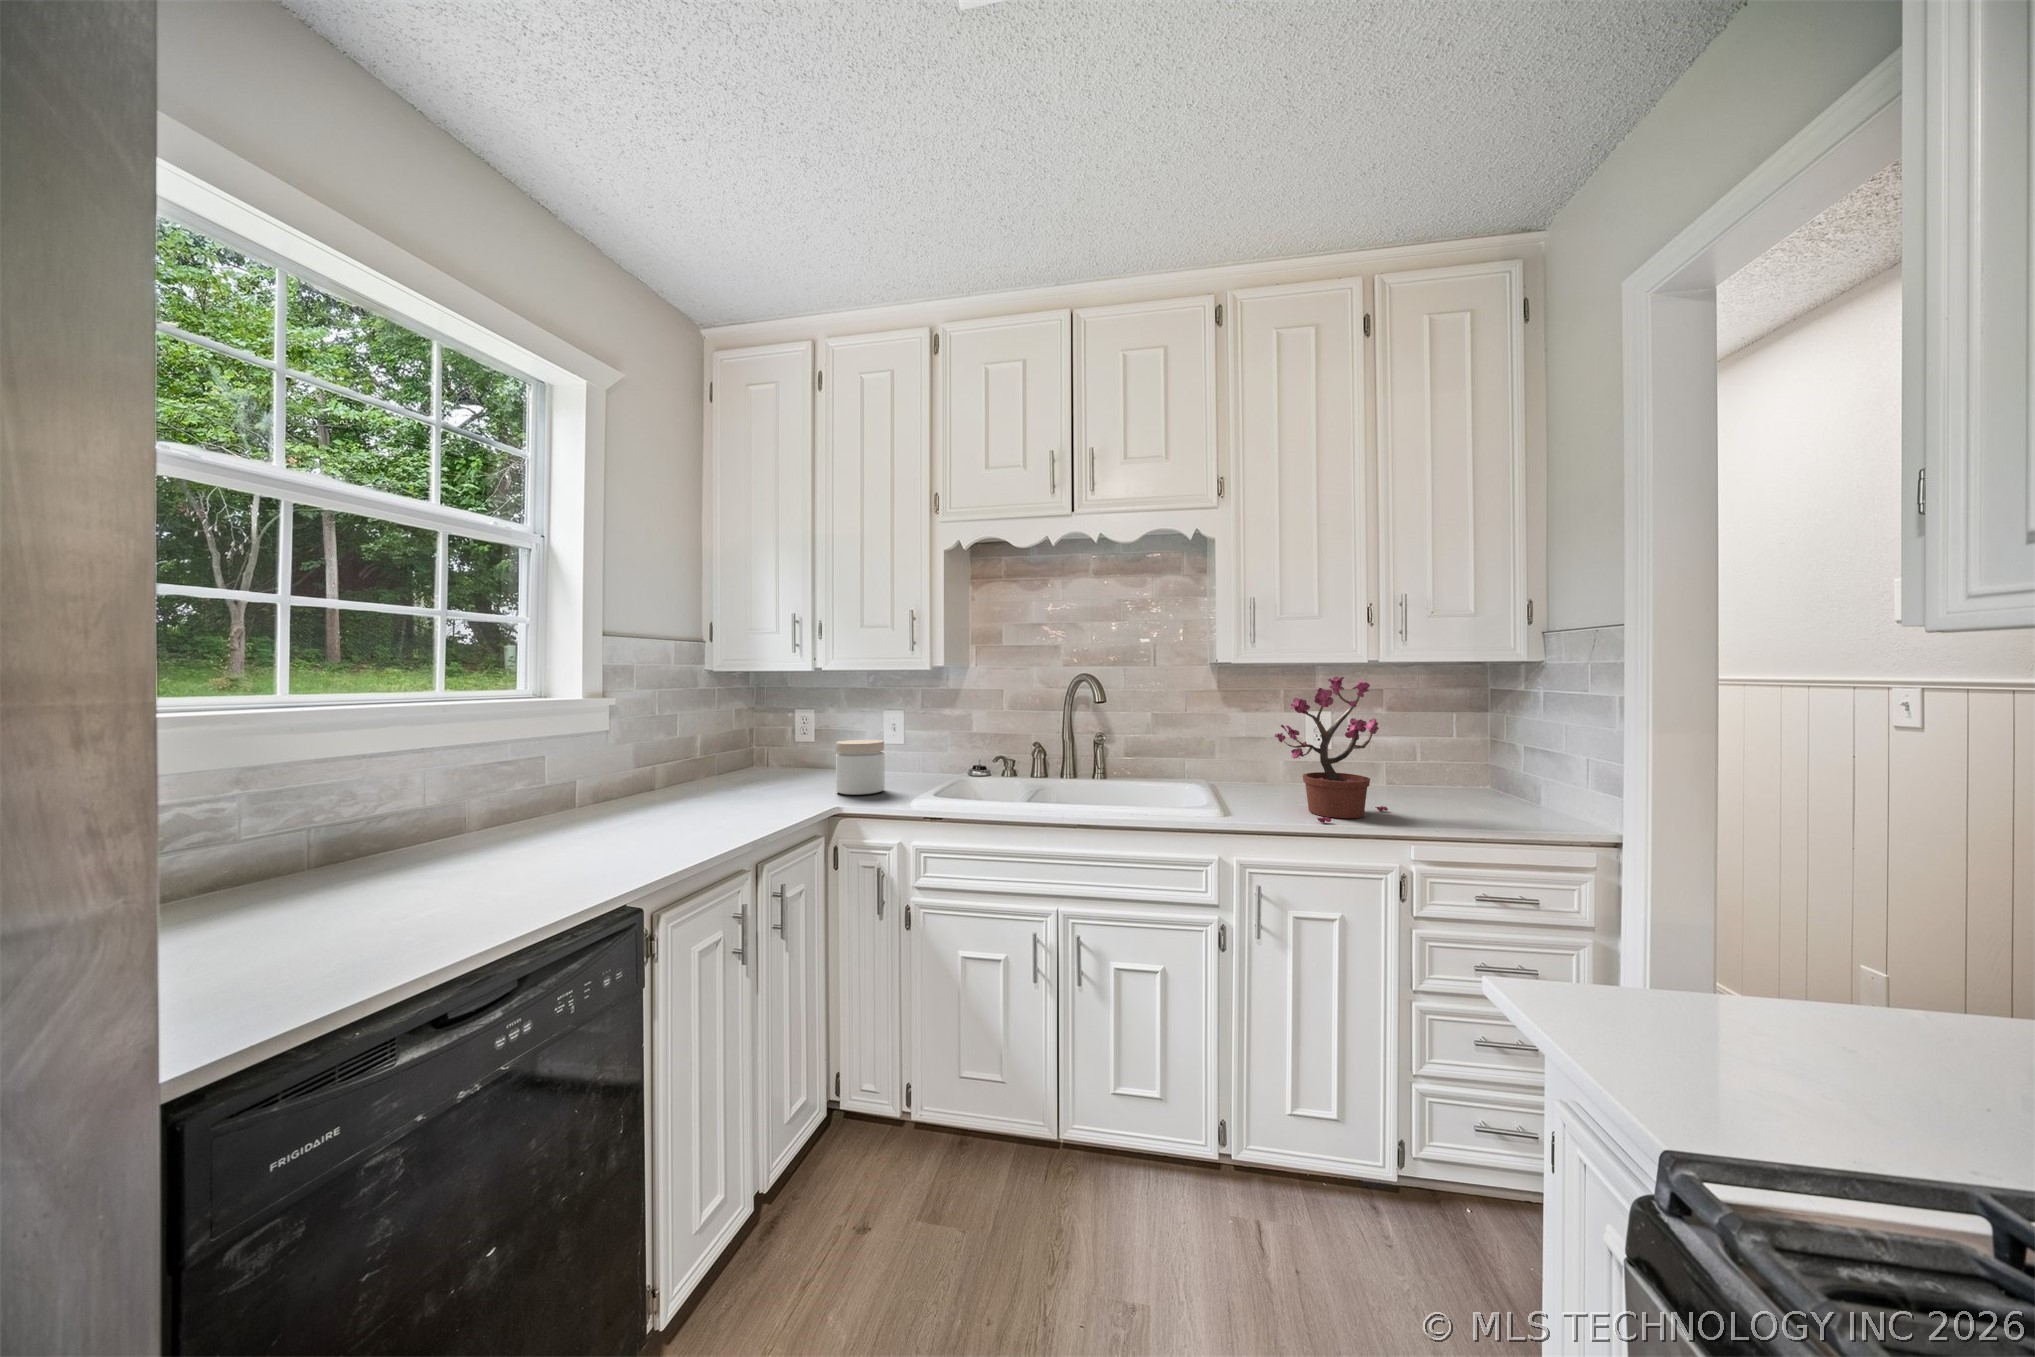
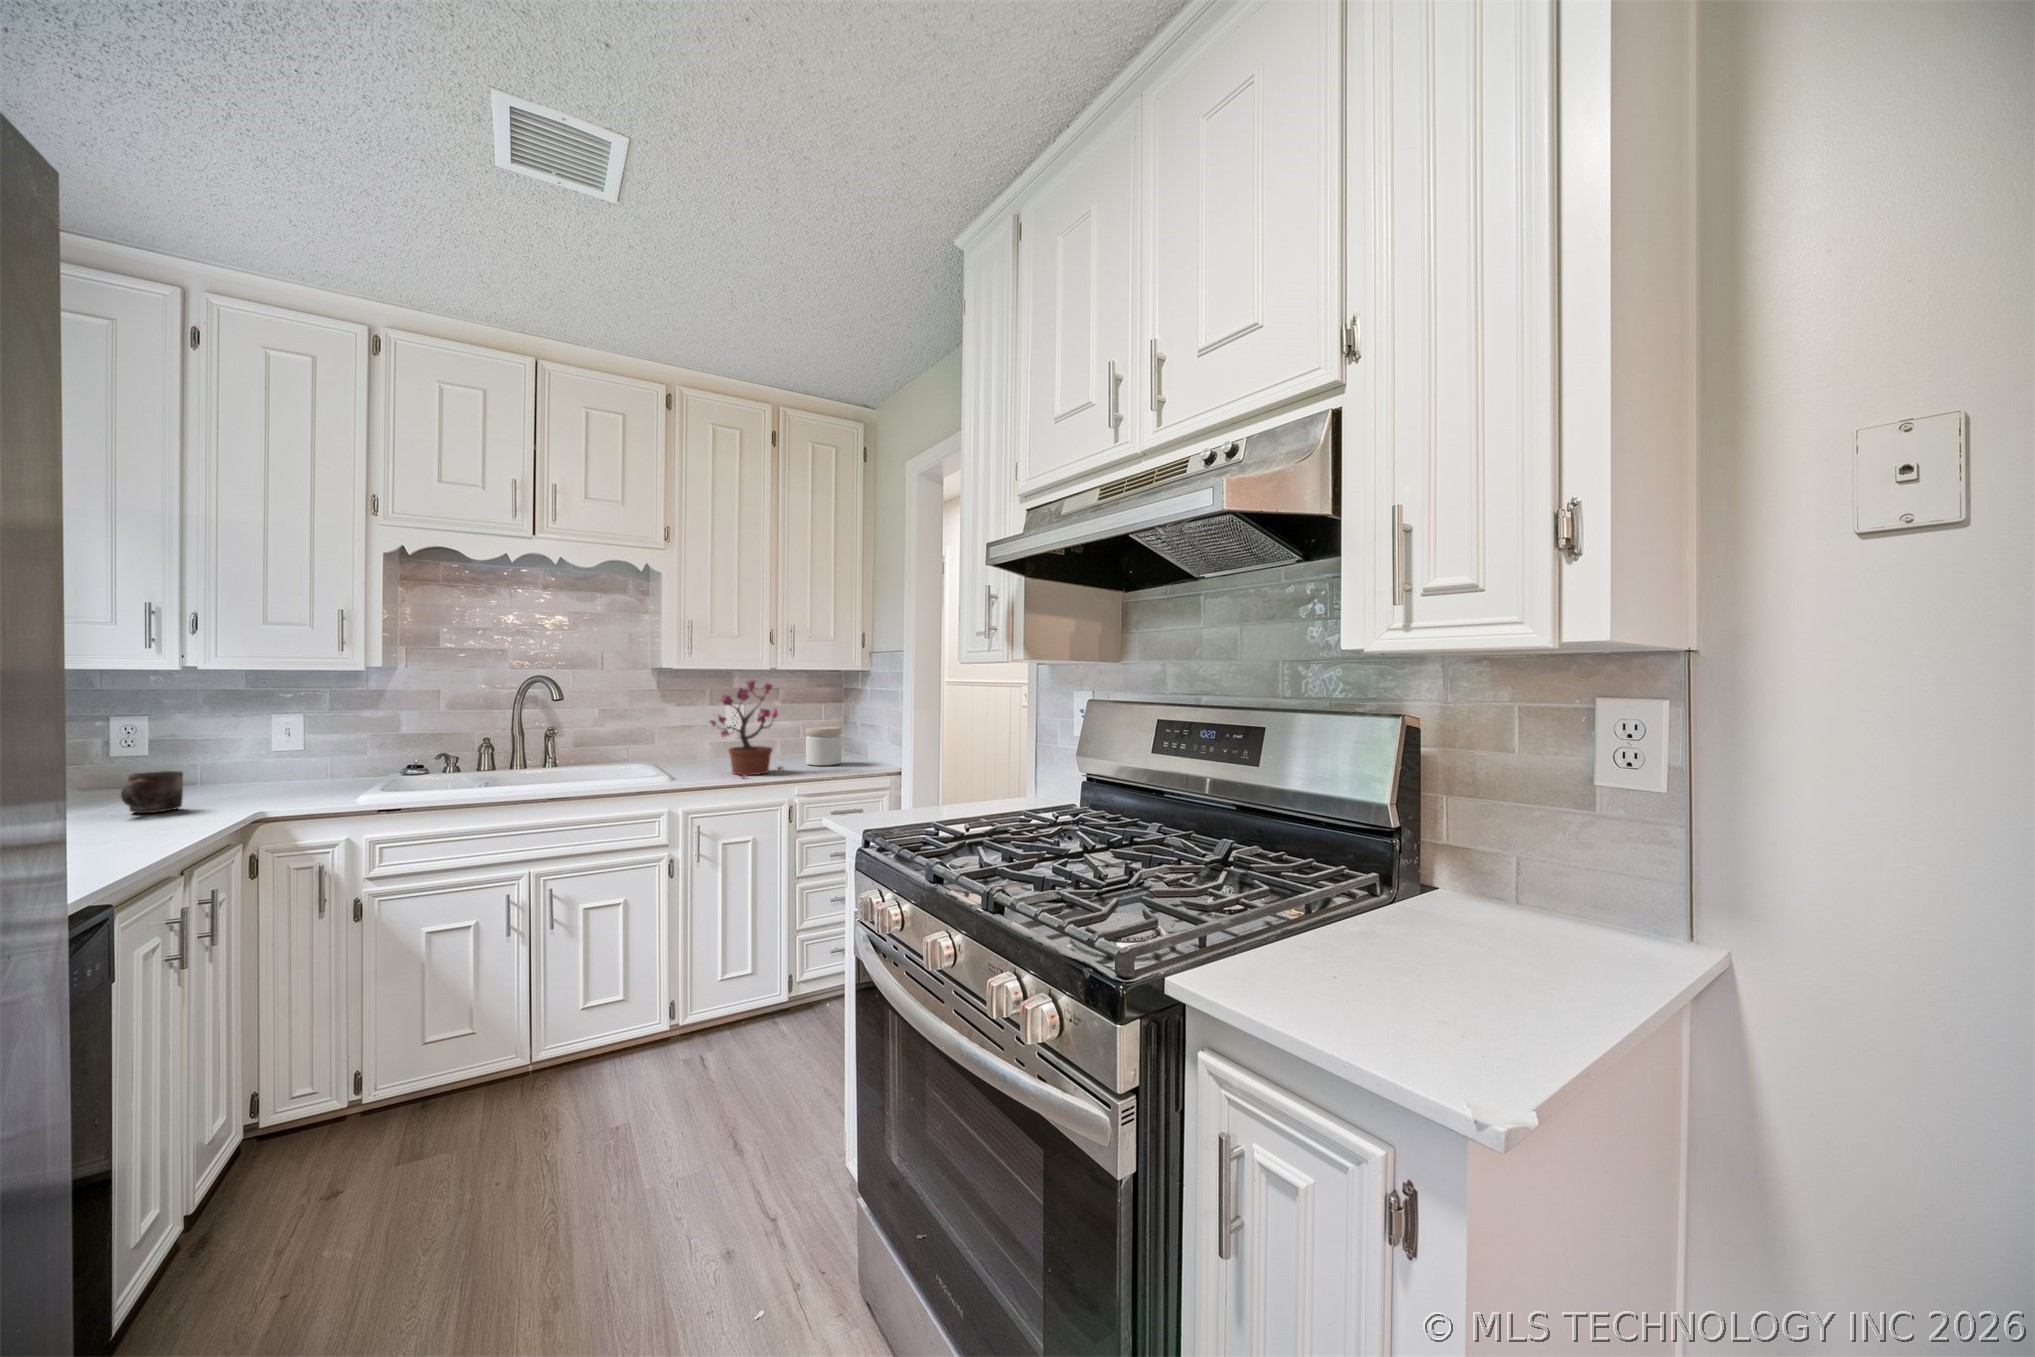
jar: present [836,739,885,795] -> present [806,727,841,766]
mug: none [755,760,800,798] -> present [121,771,183,813]

